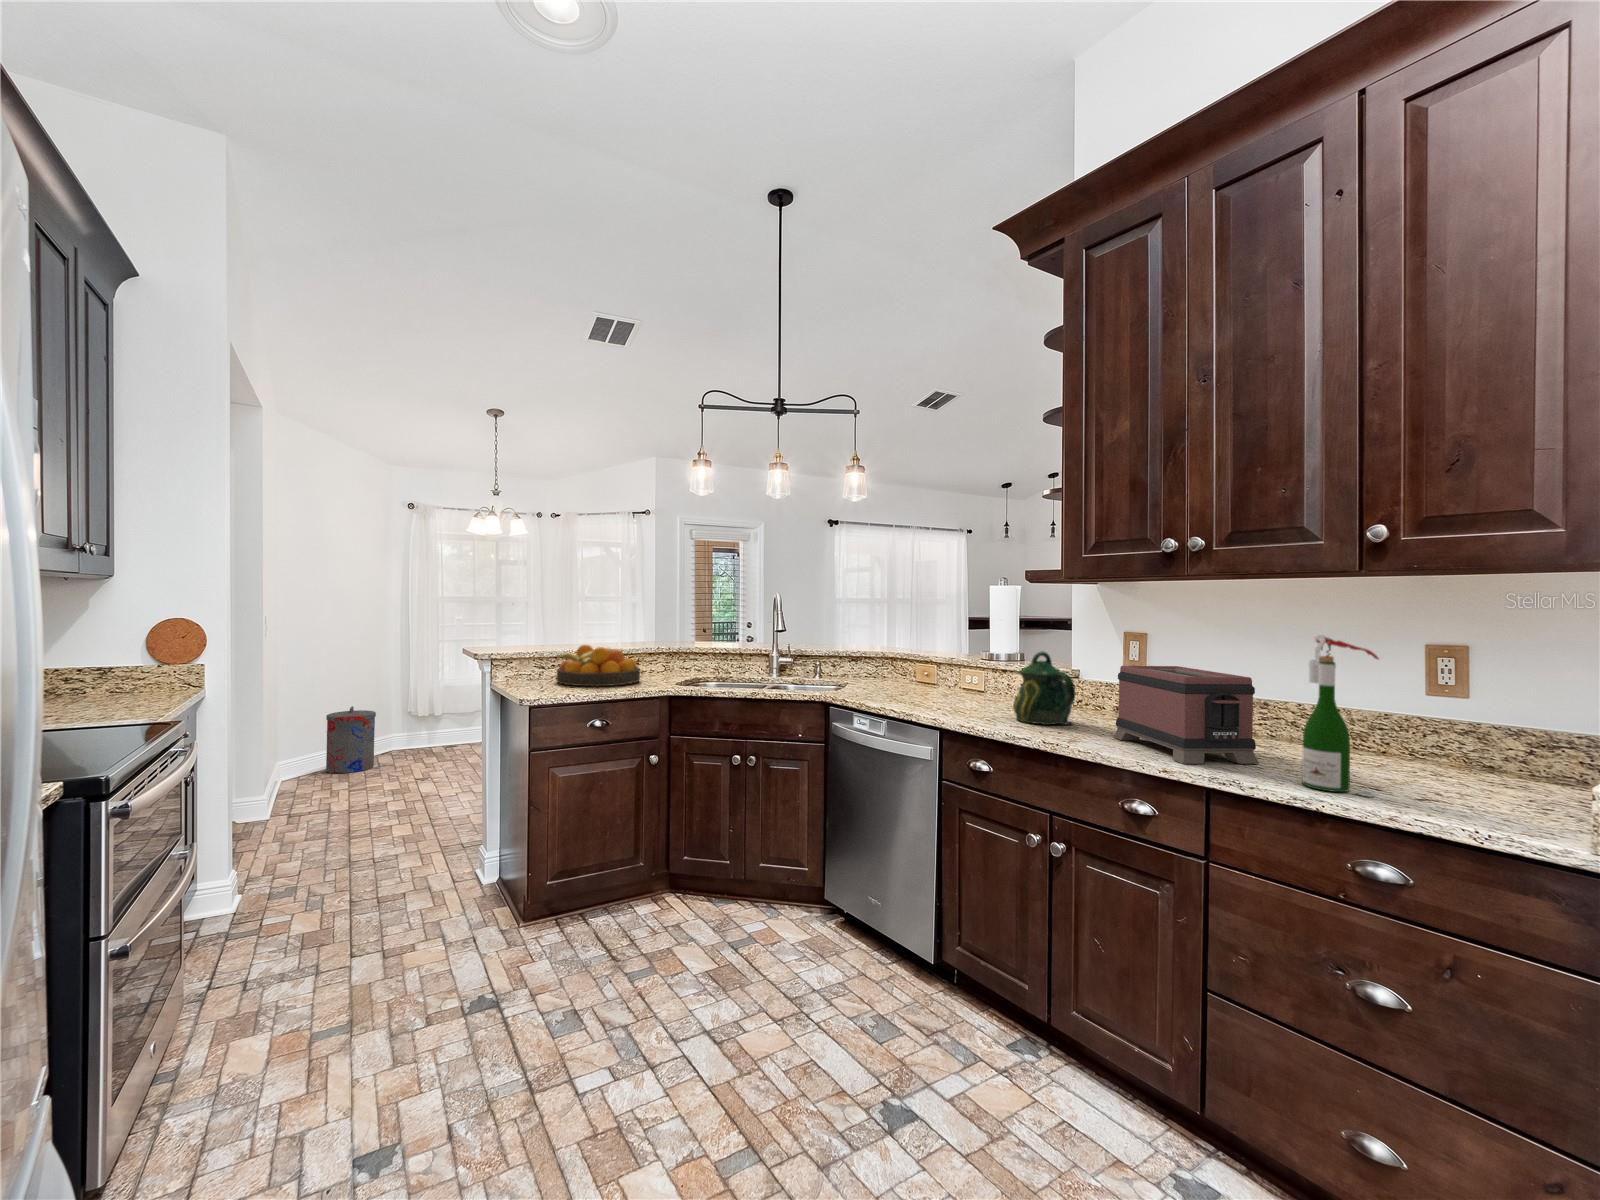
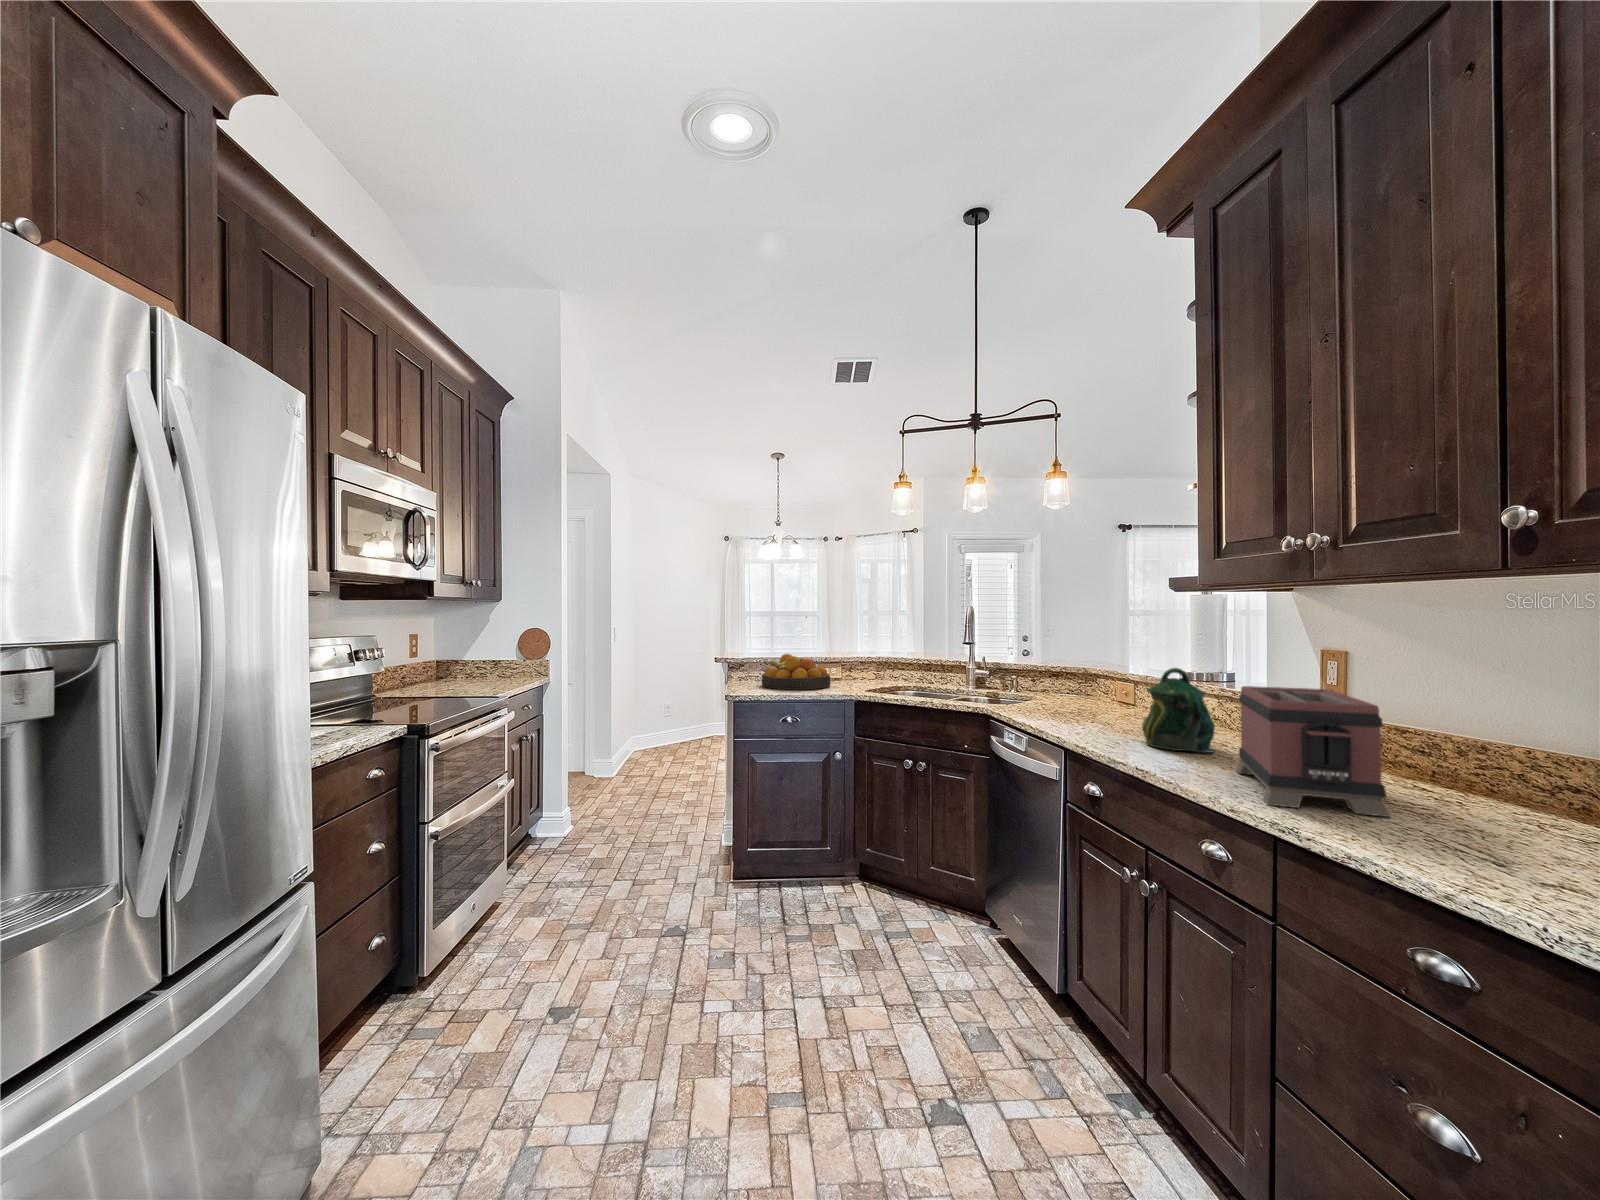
wine bottle: present [1302,635,1379,797] -> none [1399,652,1496,873]
trash can: present [326,706,376,773] -> none [660,700,692,751]

